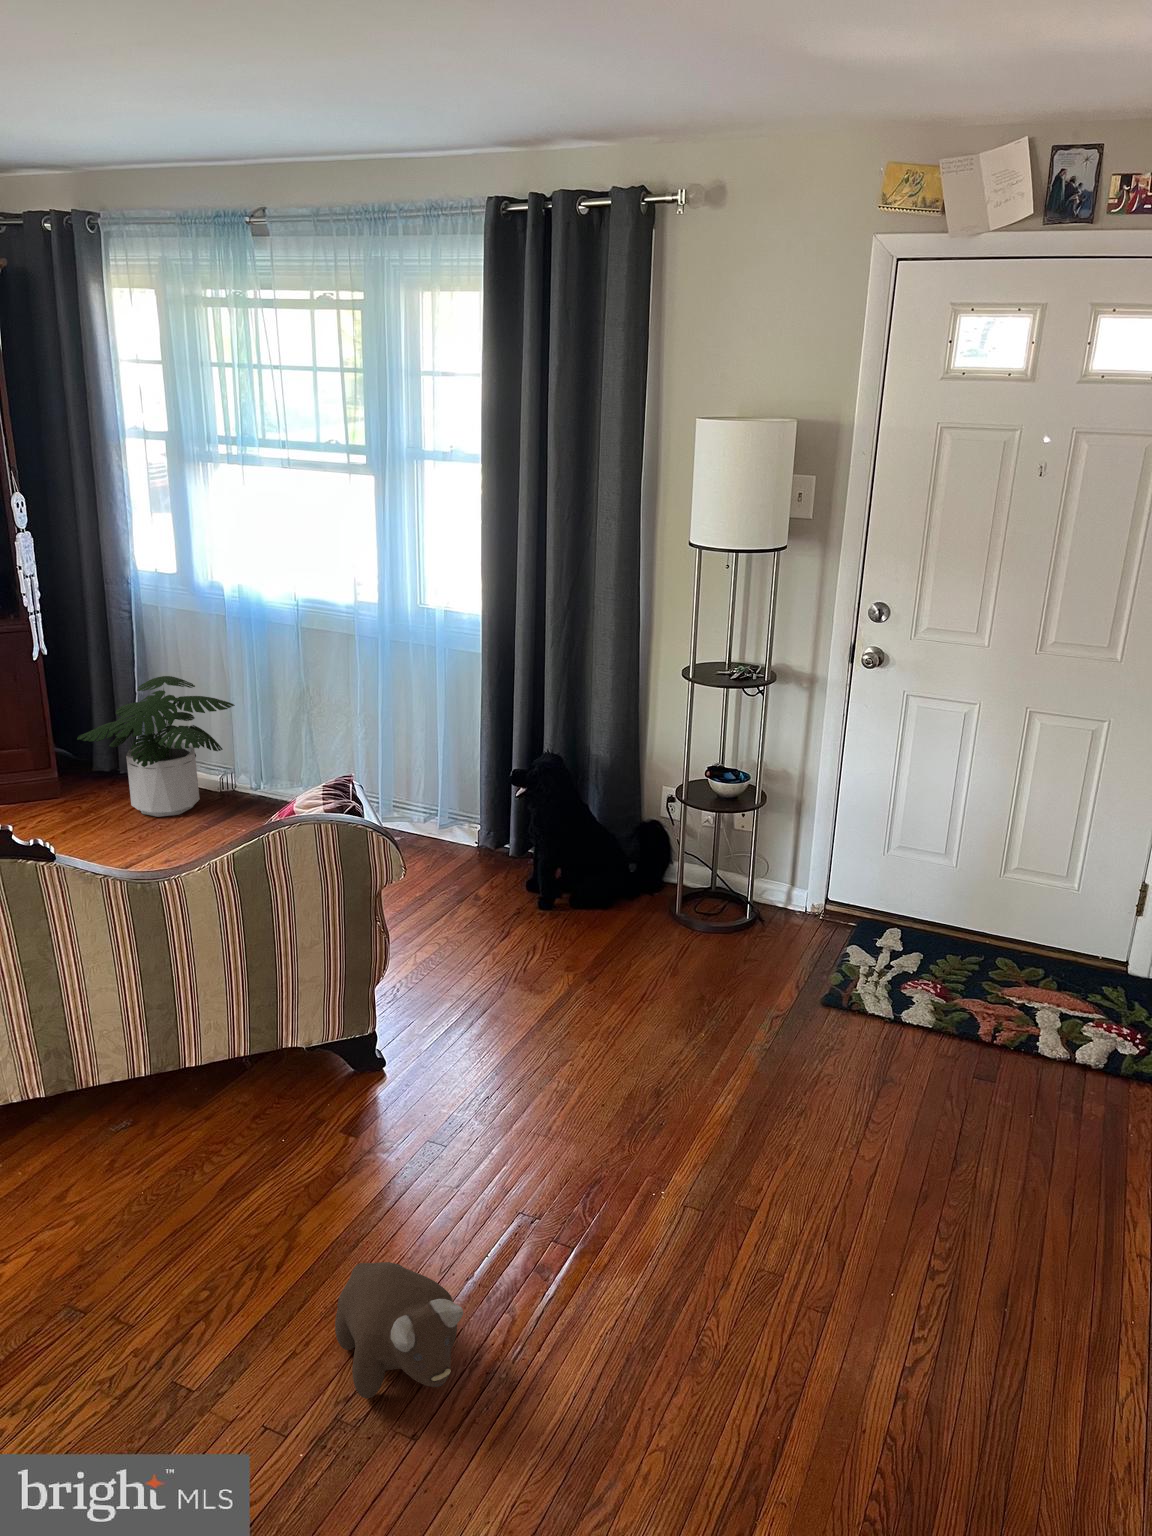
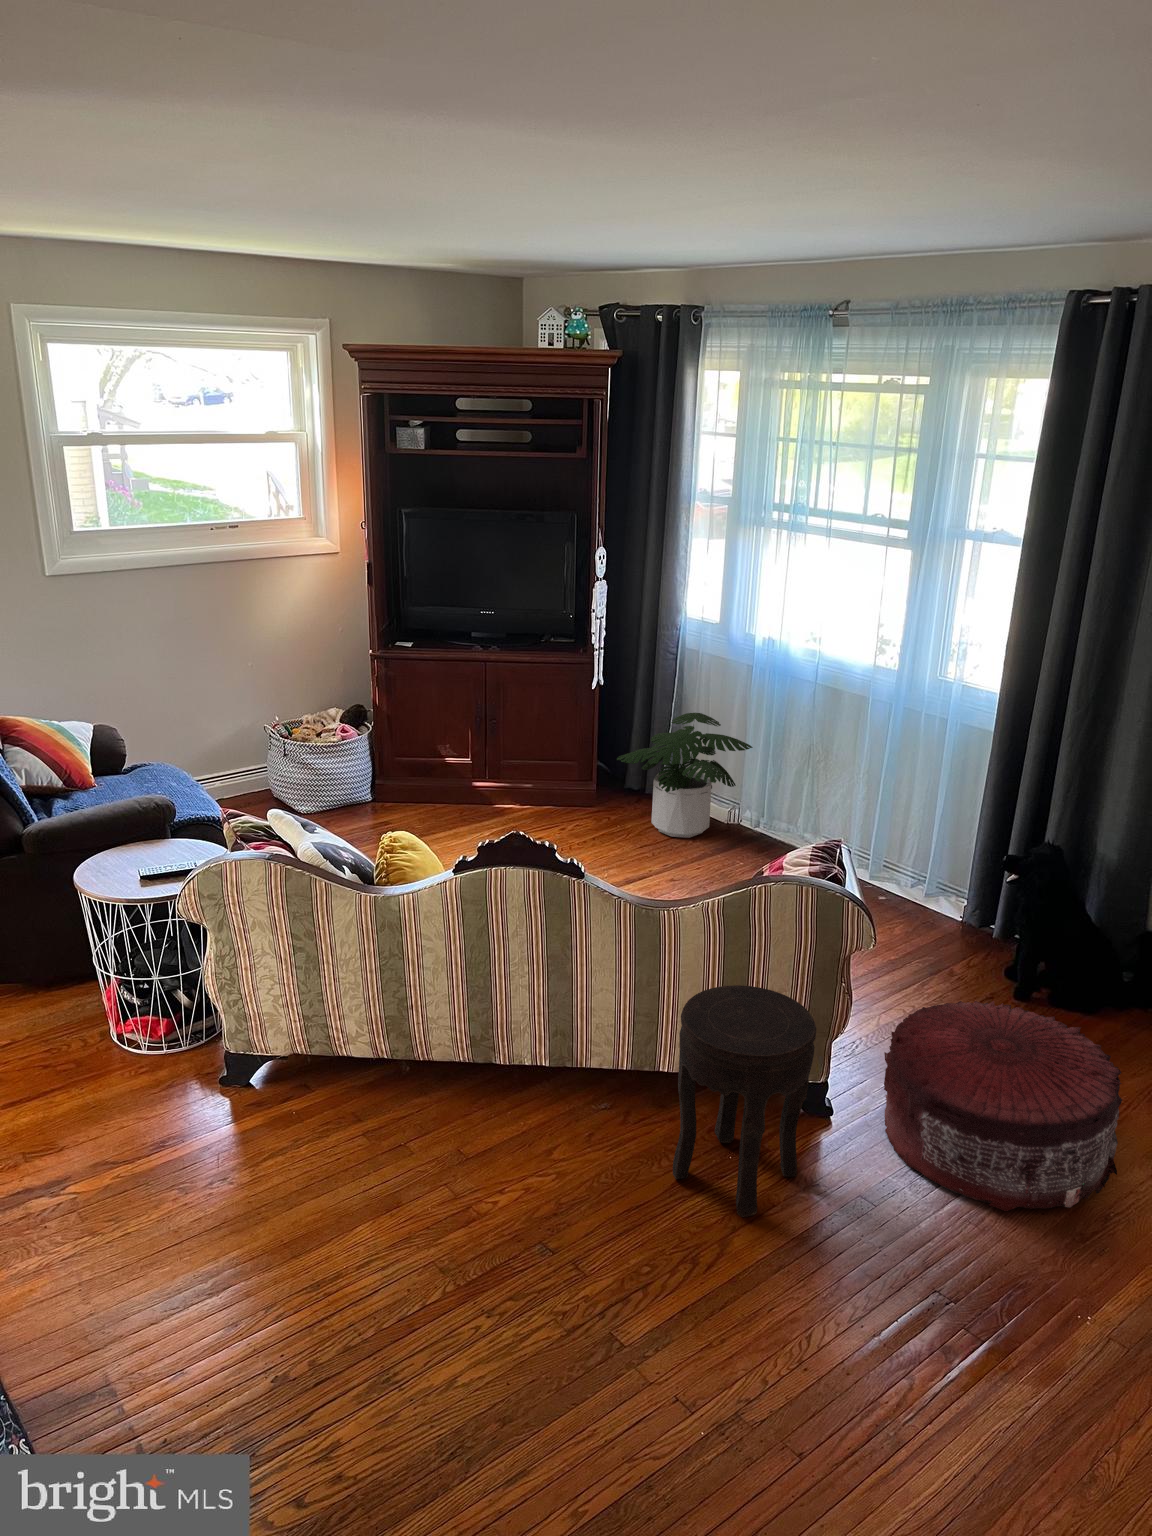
pouf: none [428,912,661,1114] -> present [884,1001,1122,1211]
side table: none [201,947,359,1201] -> present [673,985,816,1217]
plush toy: present [335,1262,463,1398] -> none [747,1287,861,1421]

